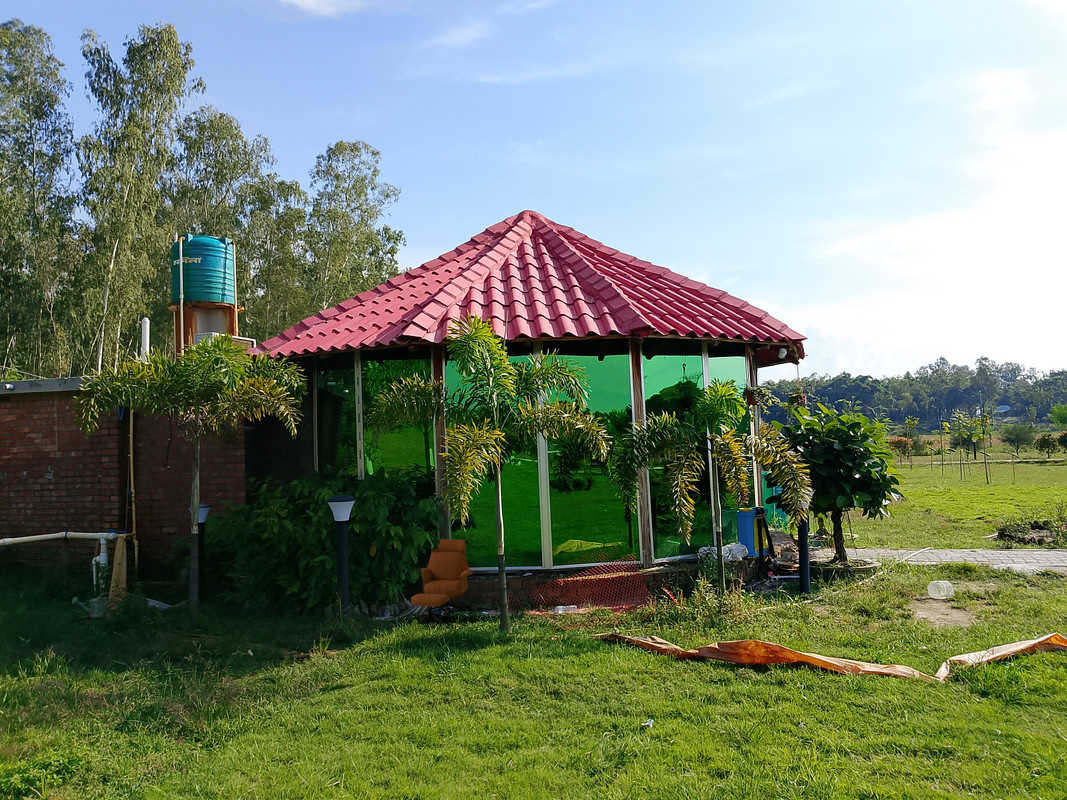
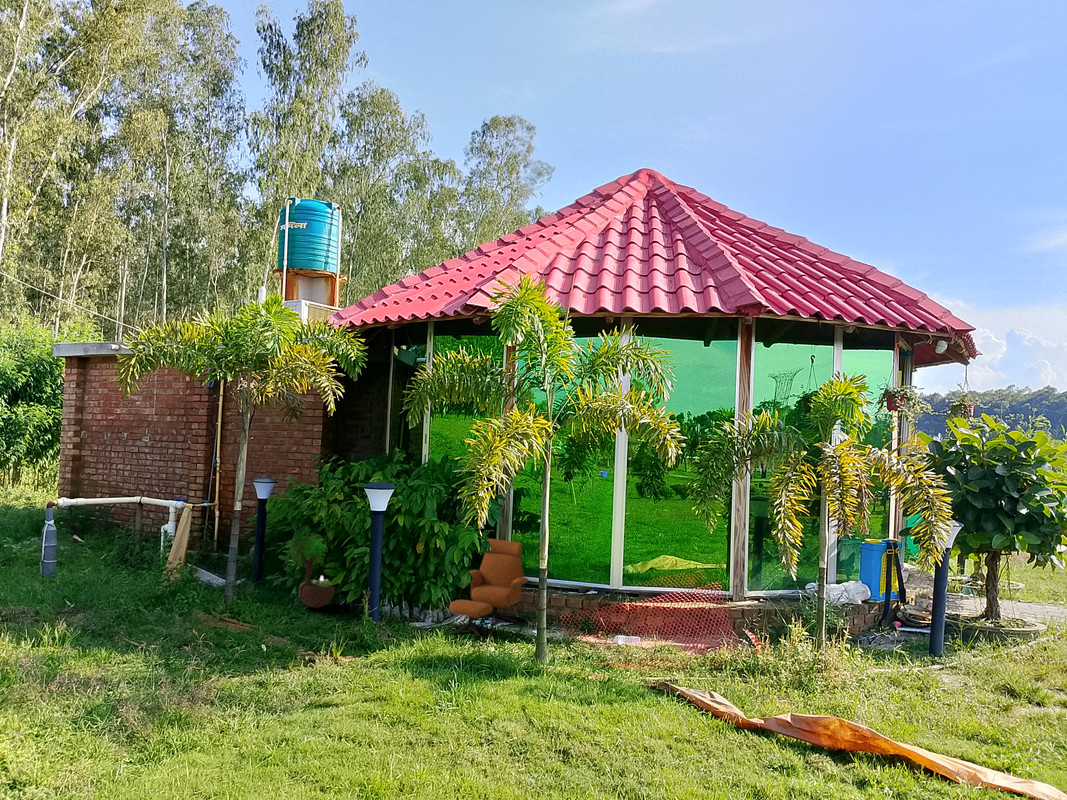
potted tree: none [246,545,296,618] -> present [287,536,334,608]
watering can: present [72,597,108,618] -> none [125,560,166,585]

